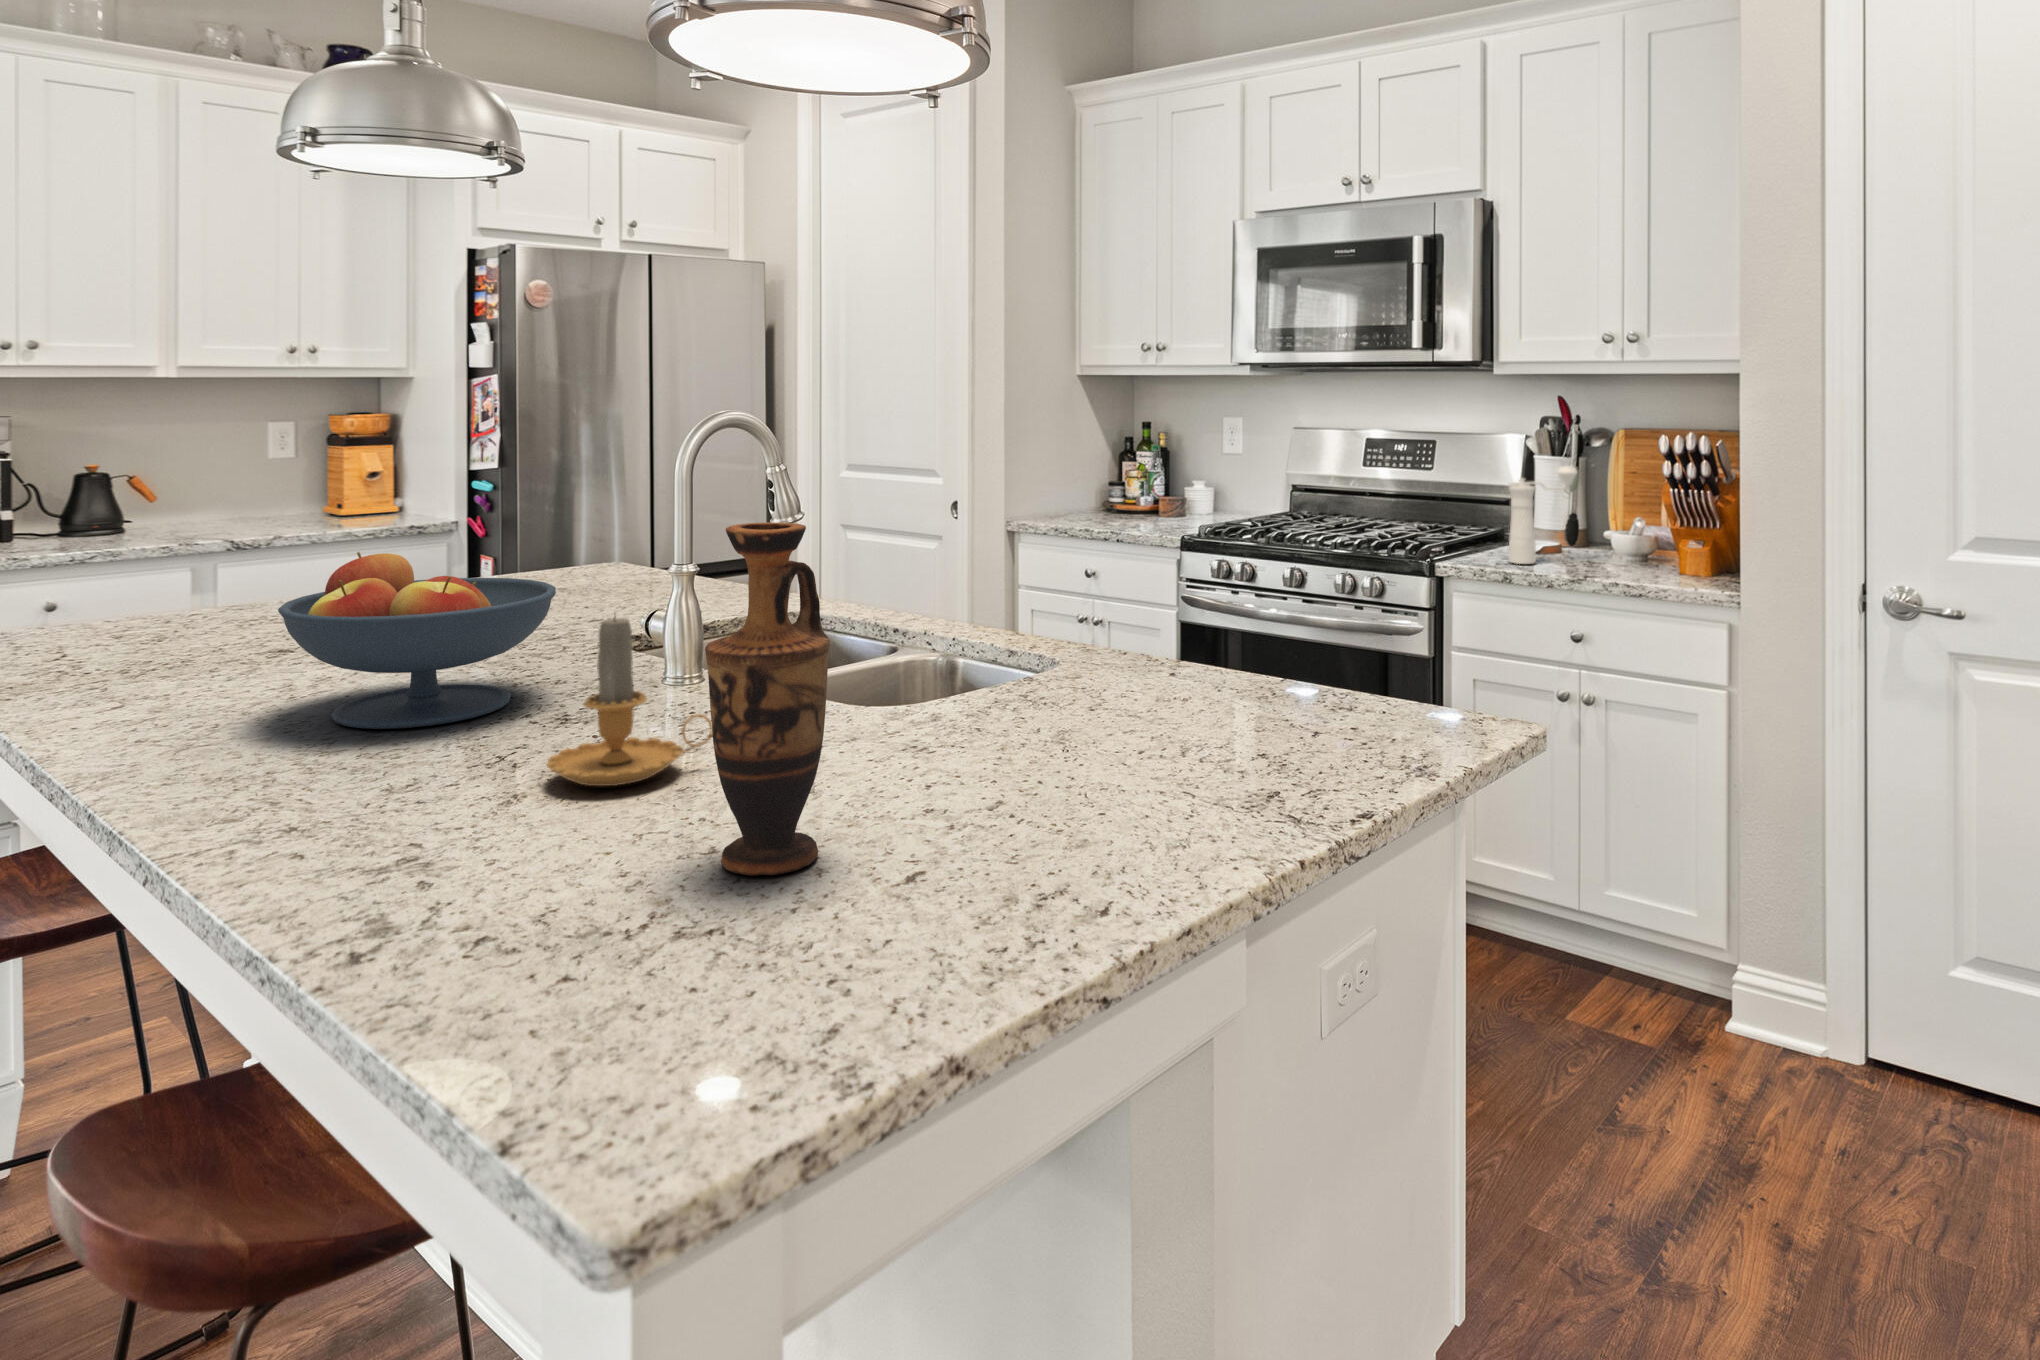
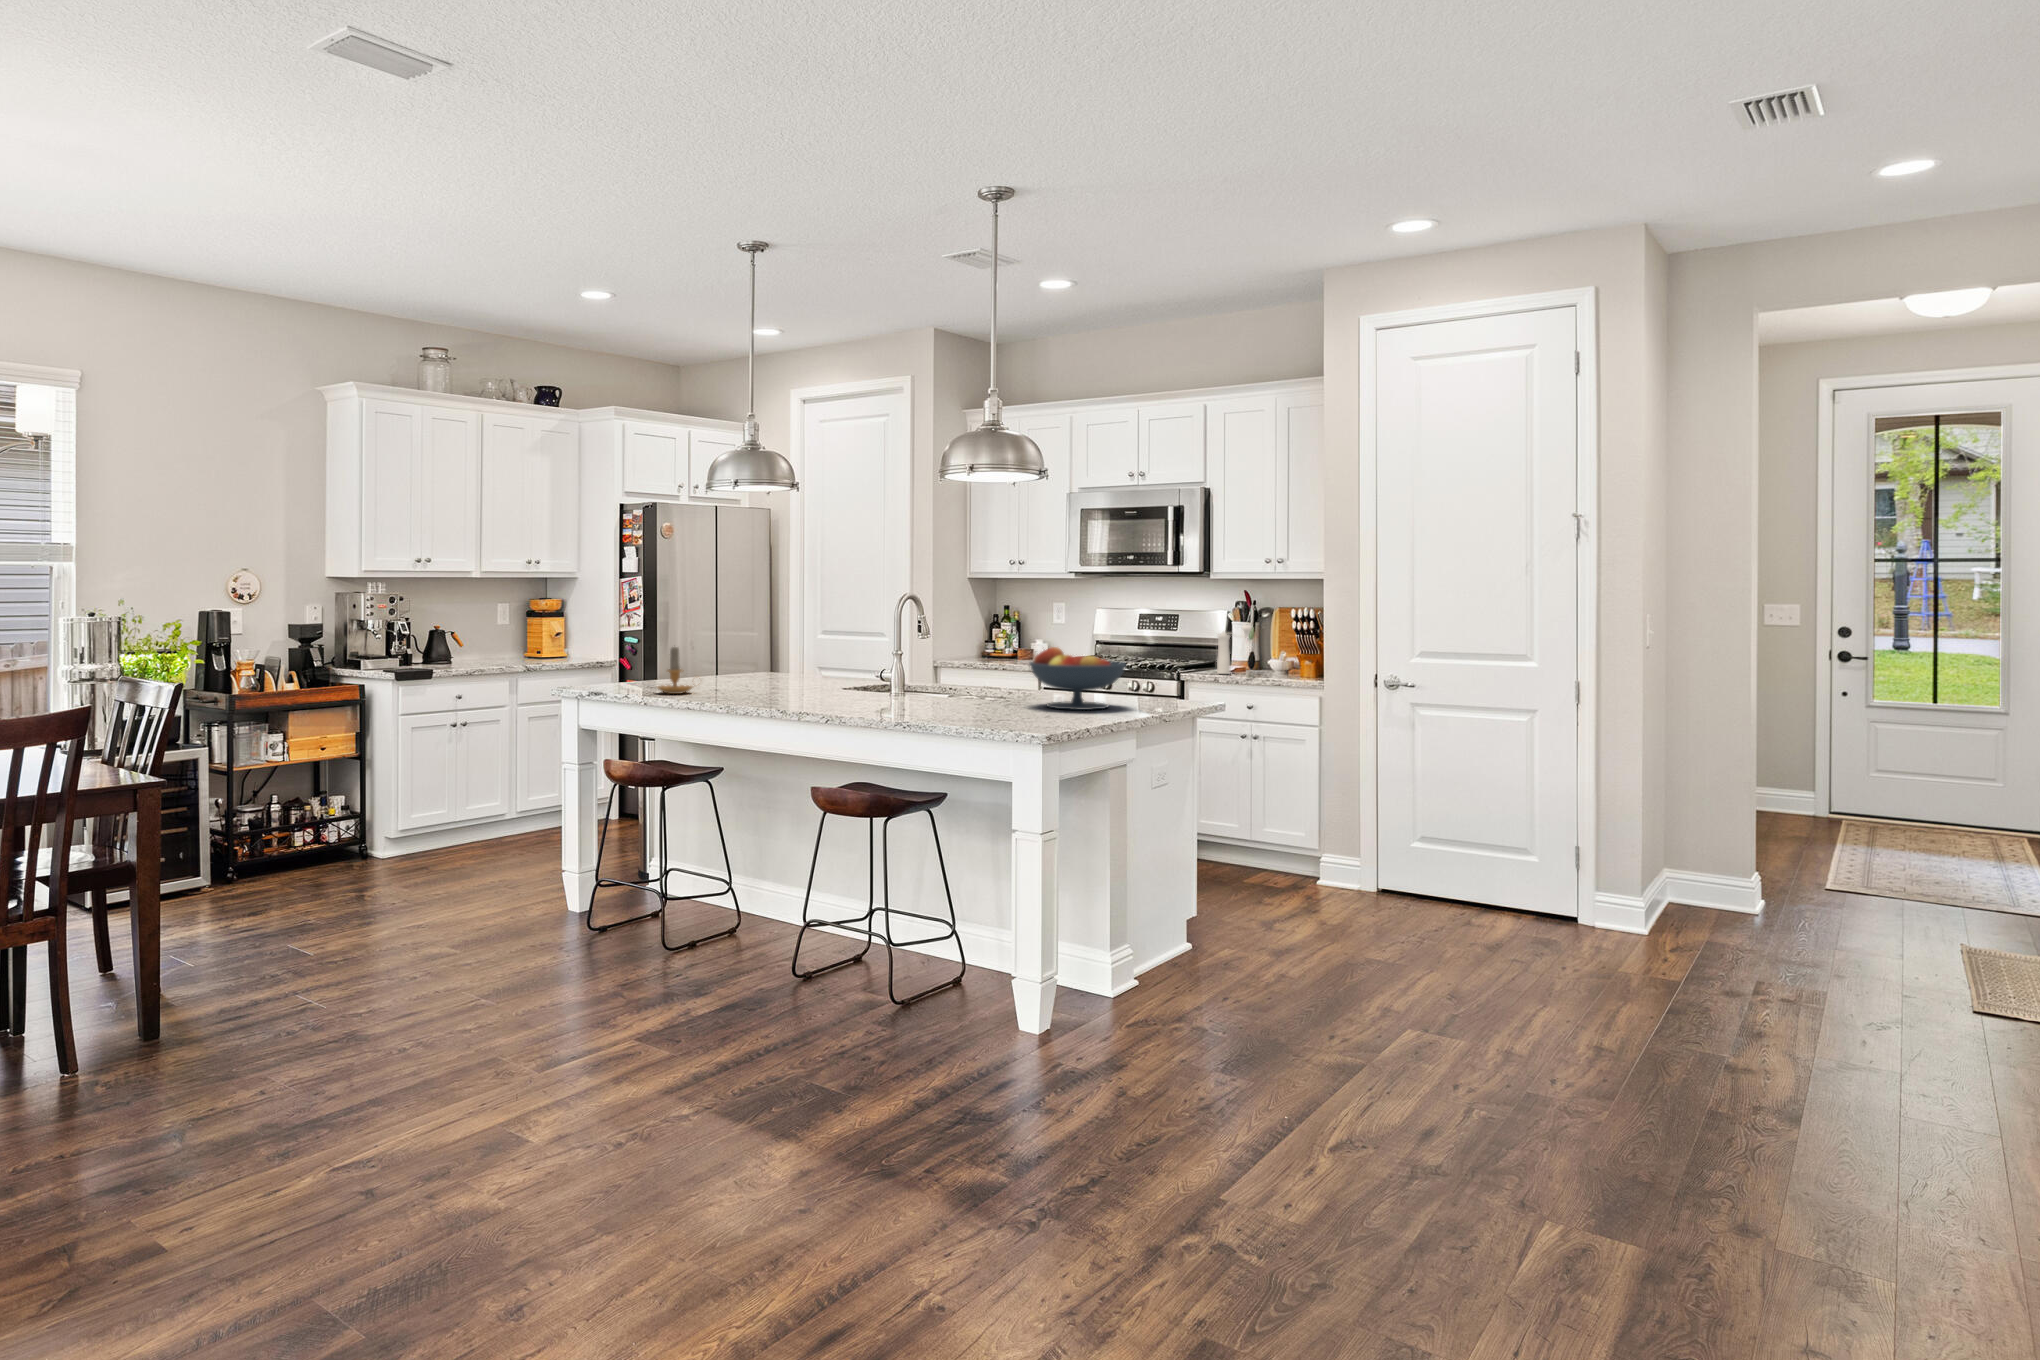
vase: present [705,522,830,876] -> none [979,619,1014,716]
fruit bowl: present [278,552,556,729] -> present [1030,647,1126,710]
candle: present [547,618,712,786] -> present [657,647,692,694]

